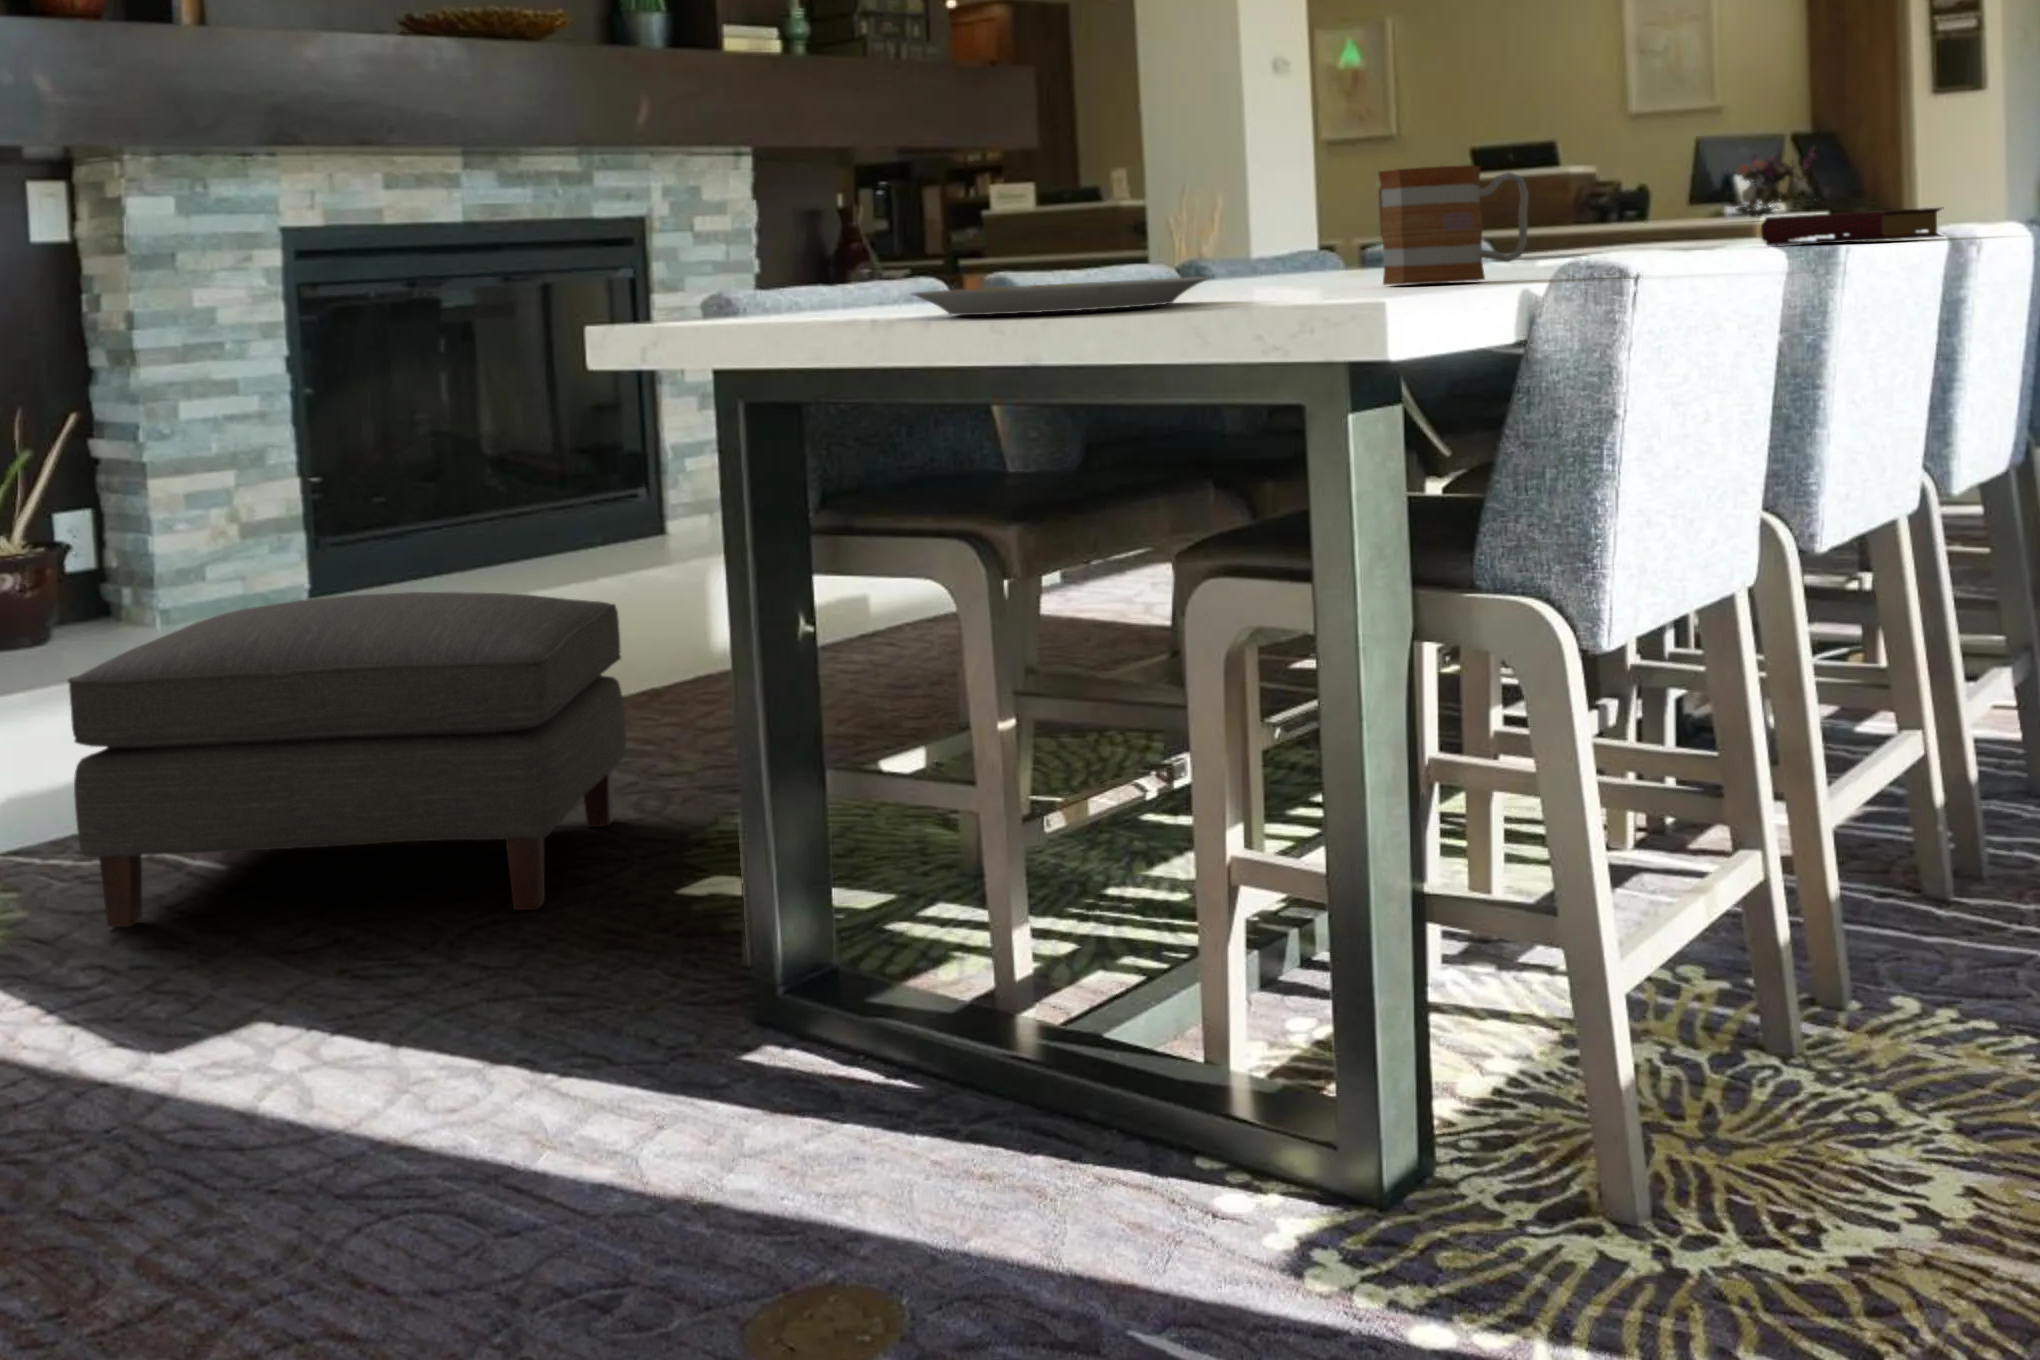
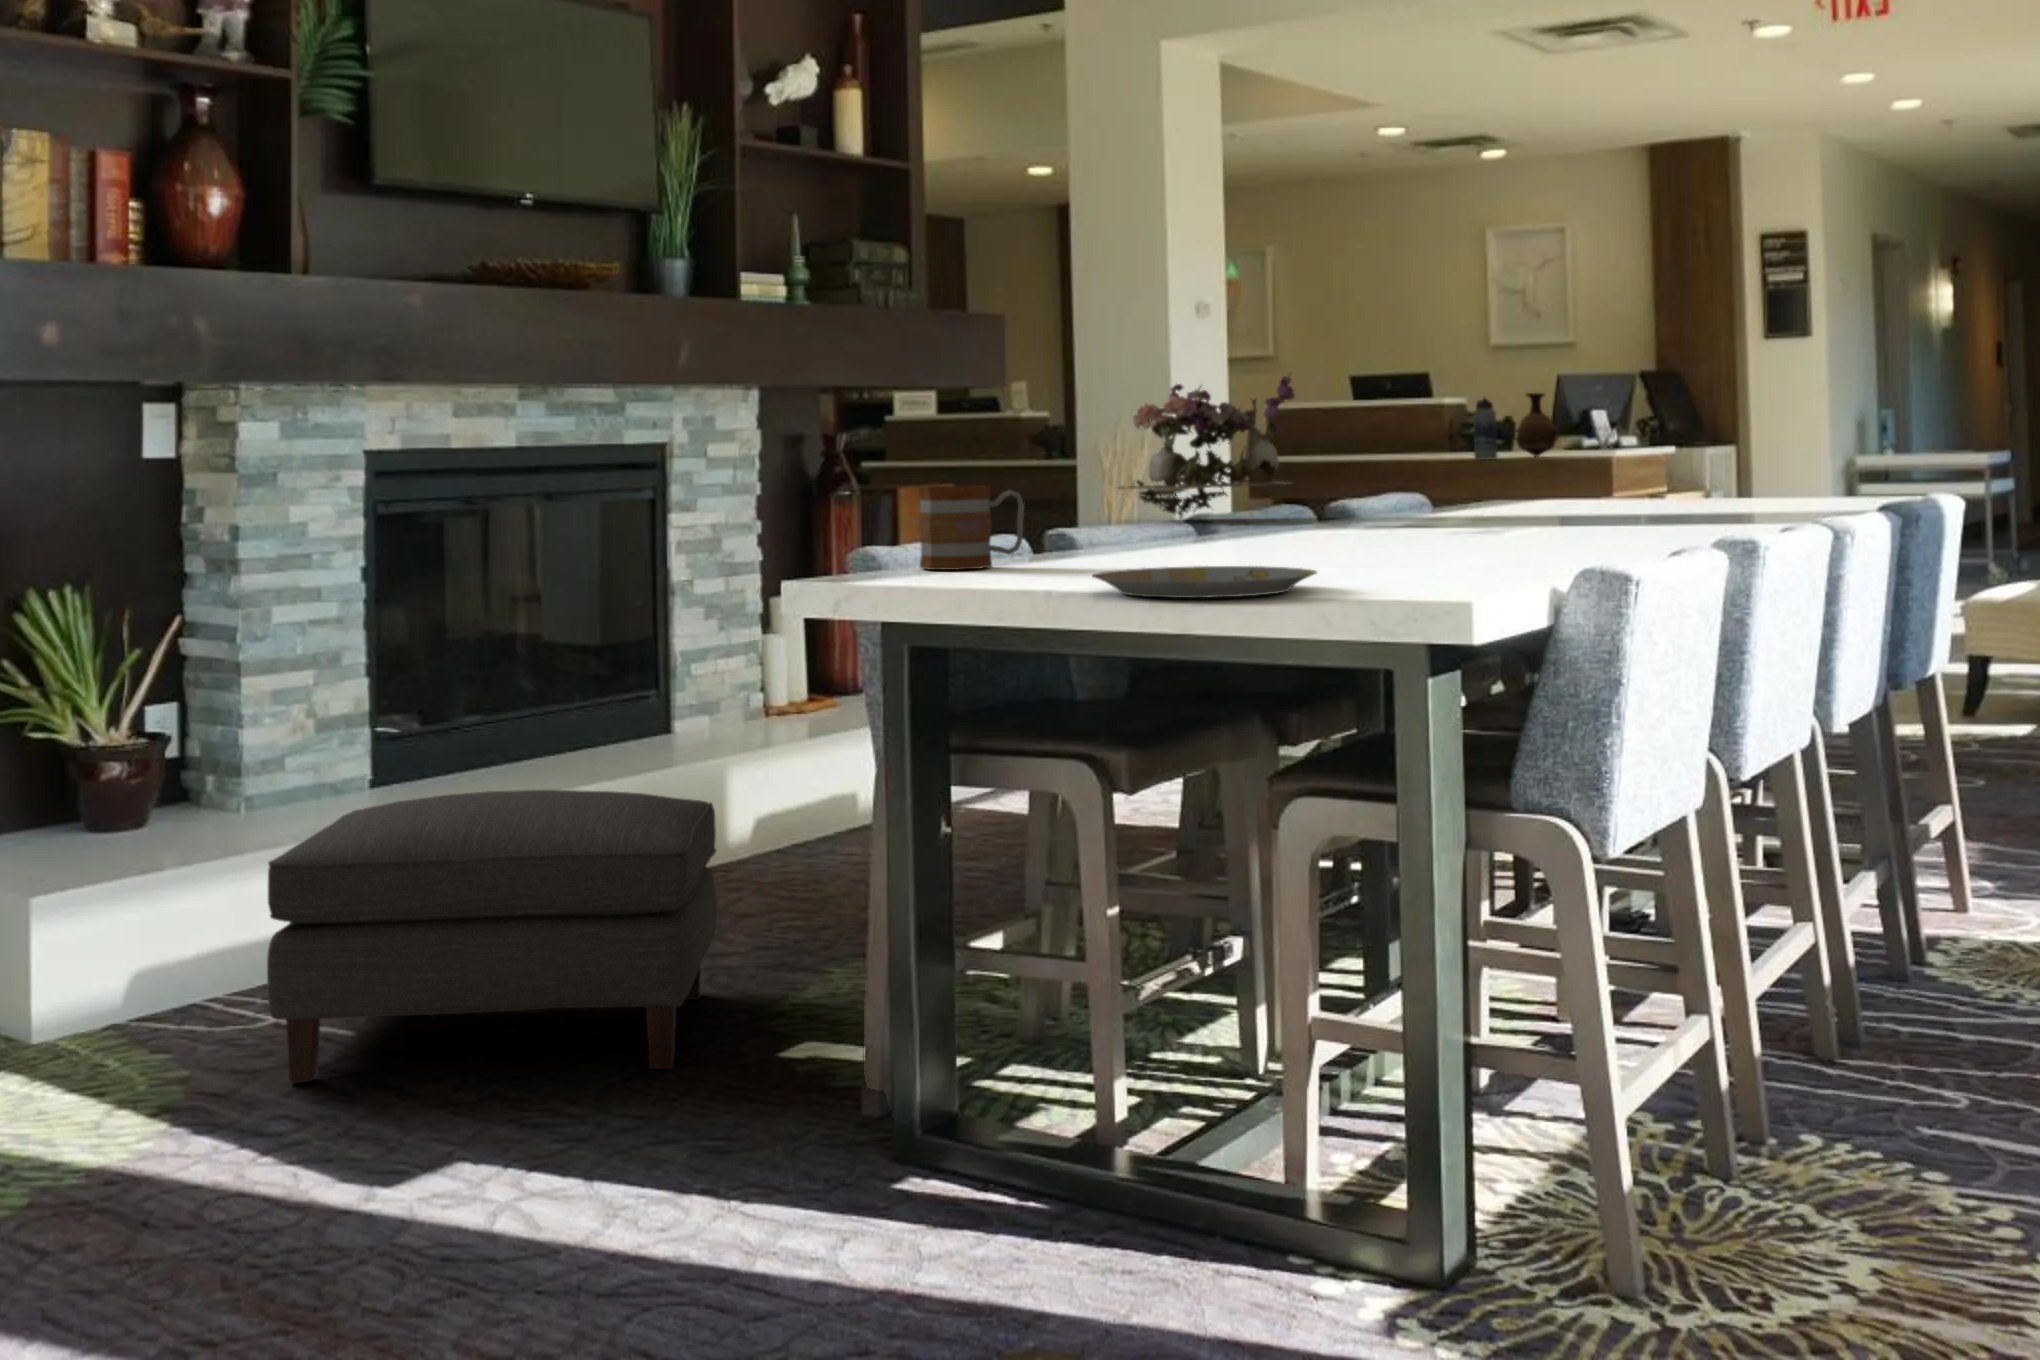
flower arrangement: present [1732,148,1816,218] -> present [1118,373,1295,519]
vase: none [1638,155,1690,225] -> present [1515,393,1559,457]
water bottle: none [1592,161,1619,229] -> present [1473,398,1497,460]
mug: present [1378,165,1529,285] -> present [919,485,1024,570]
book: present [1761,208,1942,246] -> none [1671,494,1818,522]

